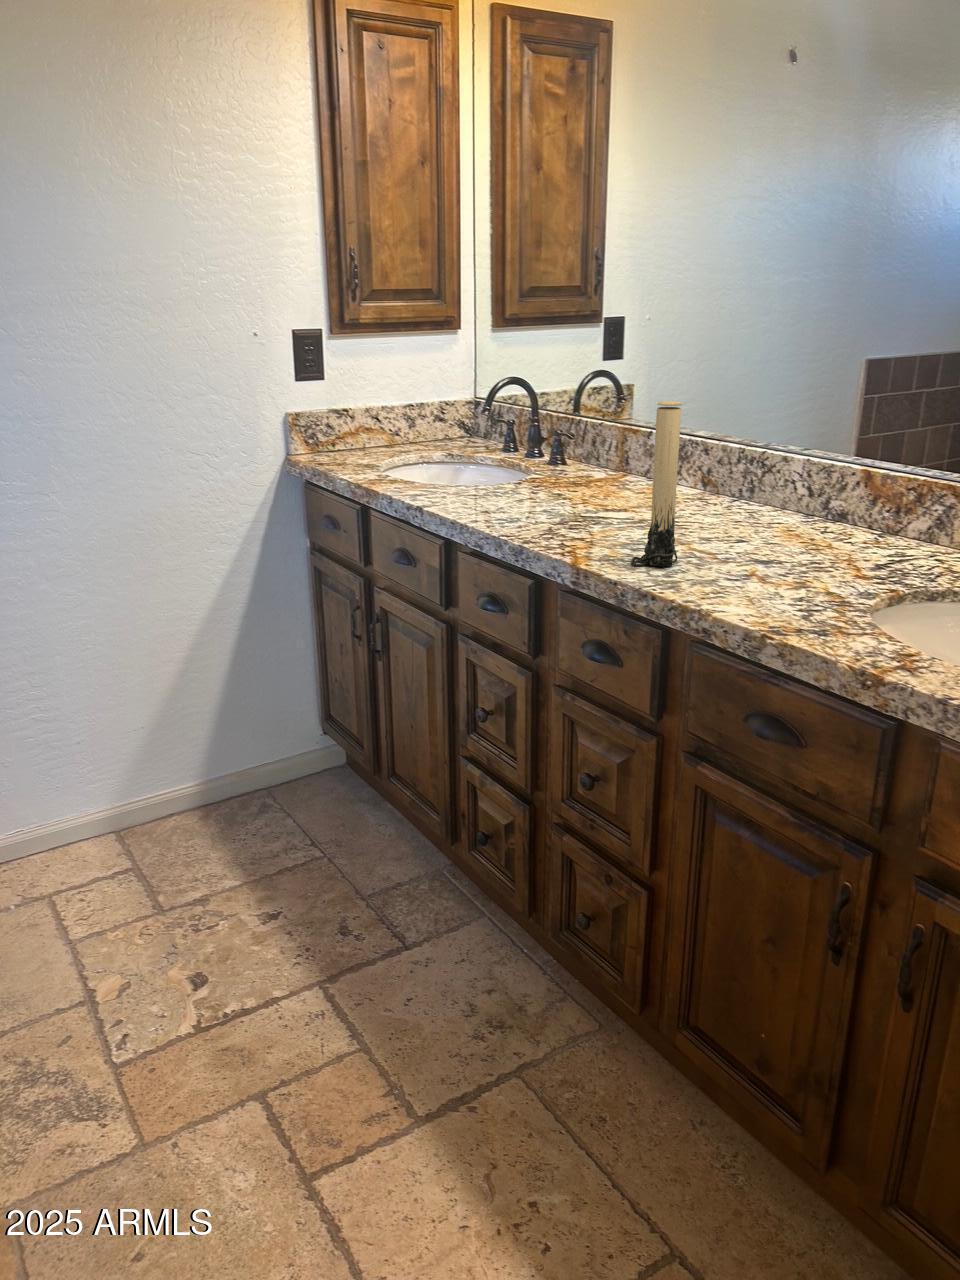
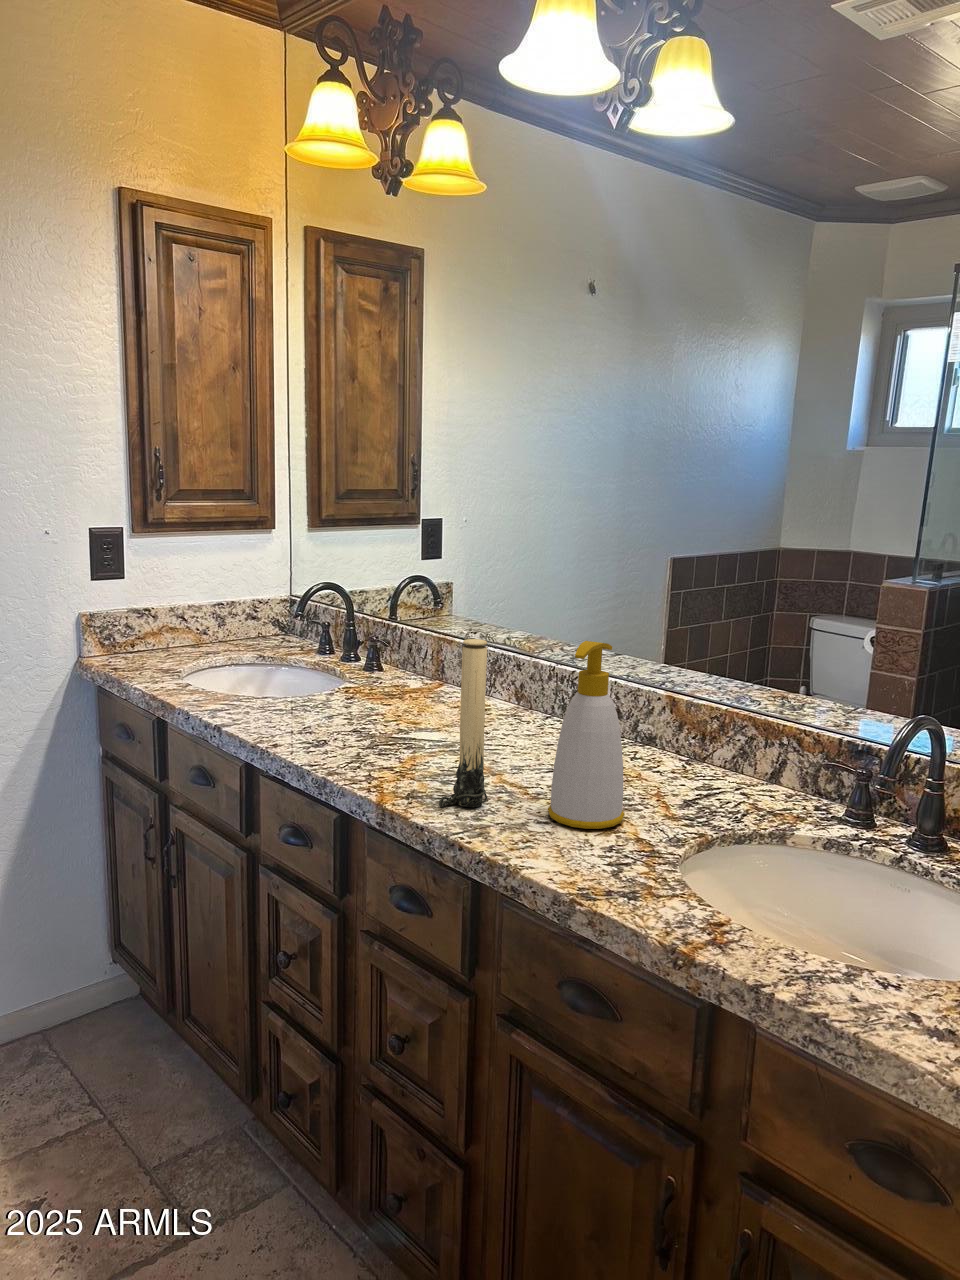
soap bottle: none [737,397,815,584] -> present [548,641,625,829]

